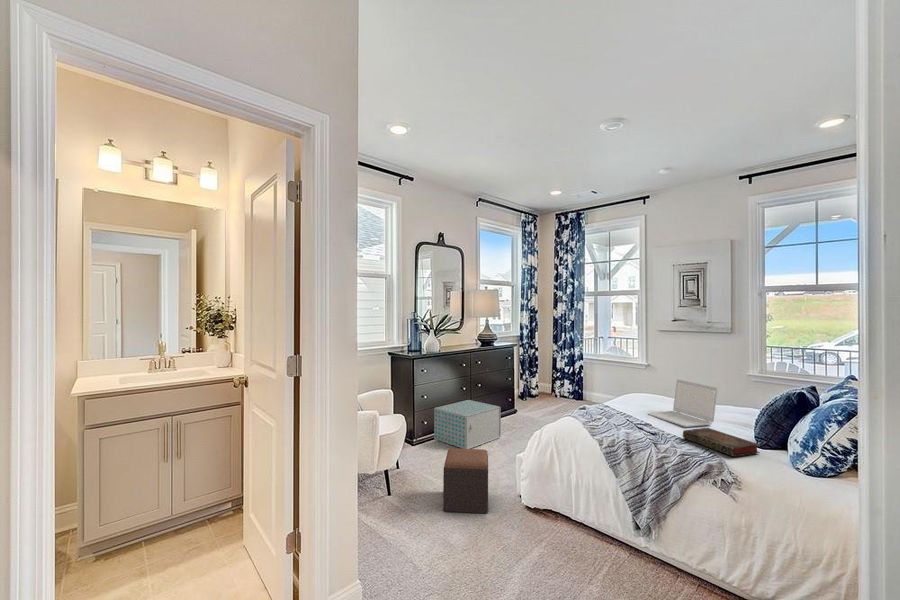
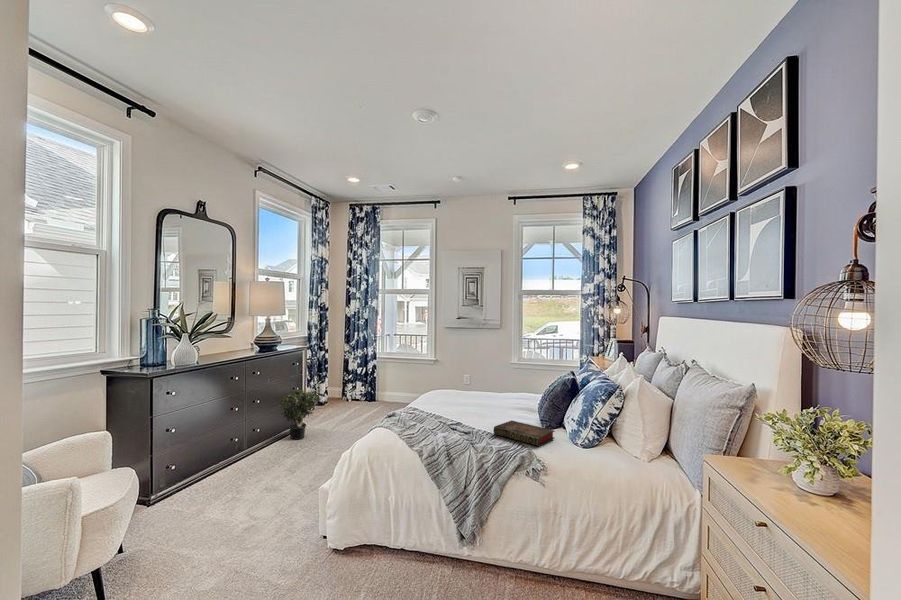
potted plant: none [493,380,527,423] -> present [280,389,320,439]
laptop: present [648,380,718,427] -> none [456,376,515,422]
storage box: present [434,400,501,449] -> none [200,418,292,482]
footstool: present [443,448,488,513] -> none [226,482,290,576]

